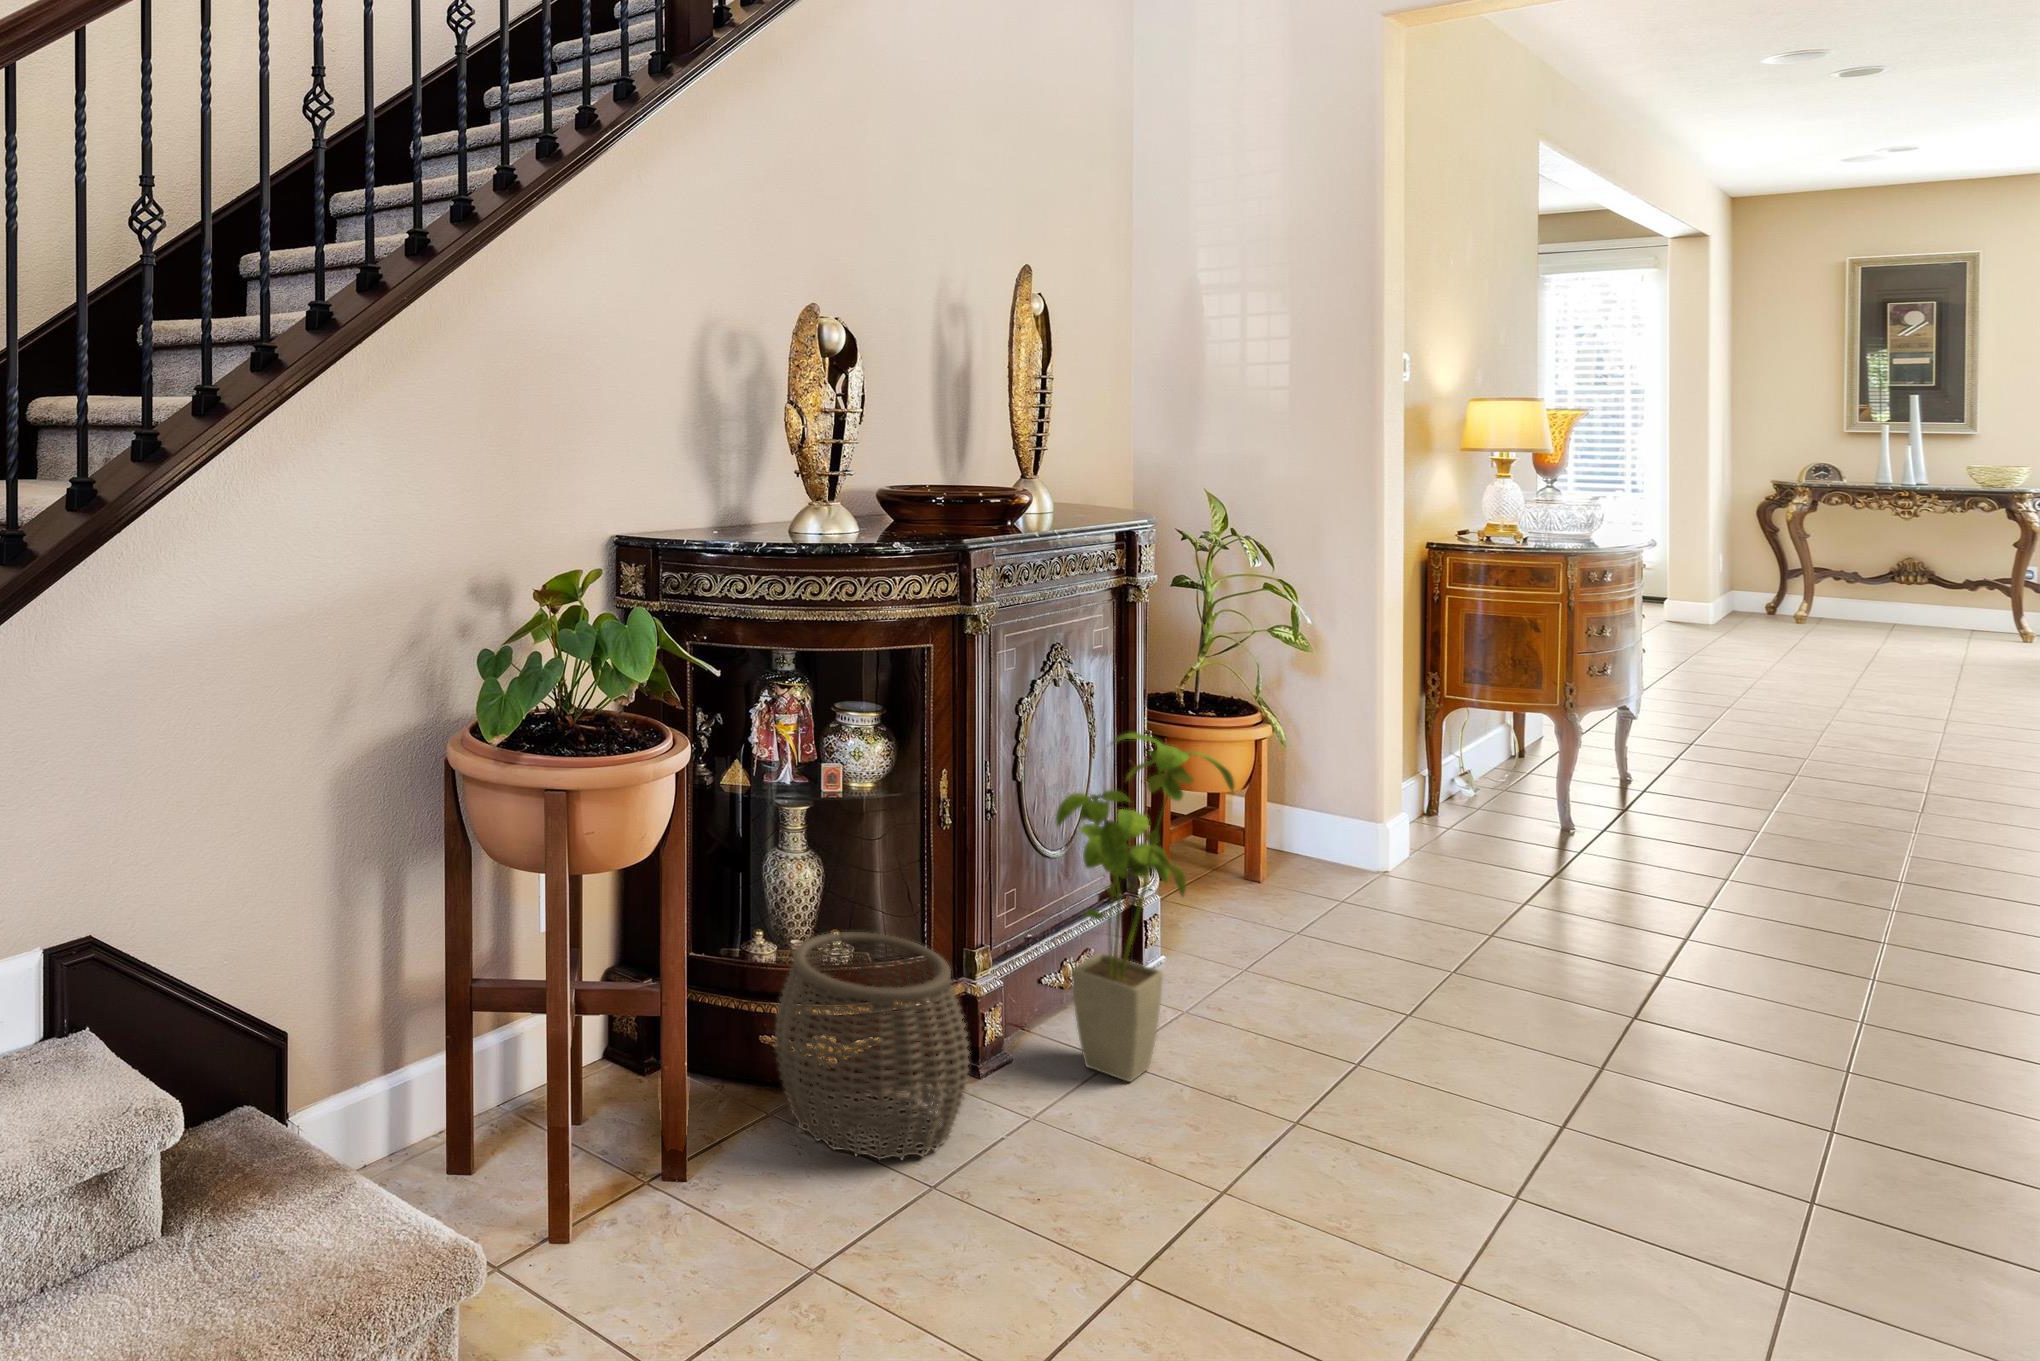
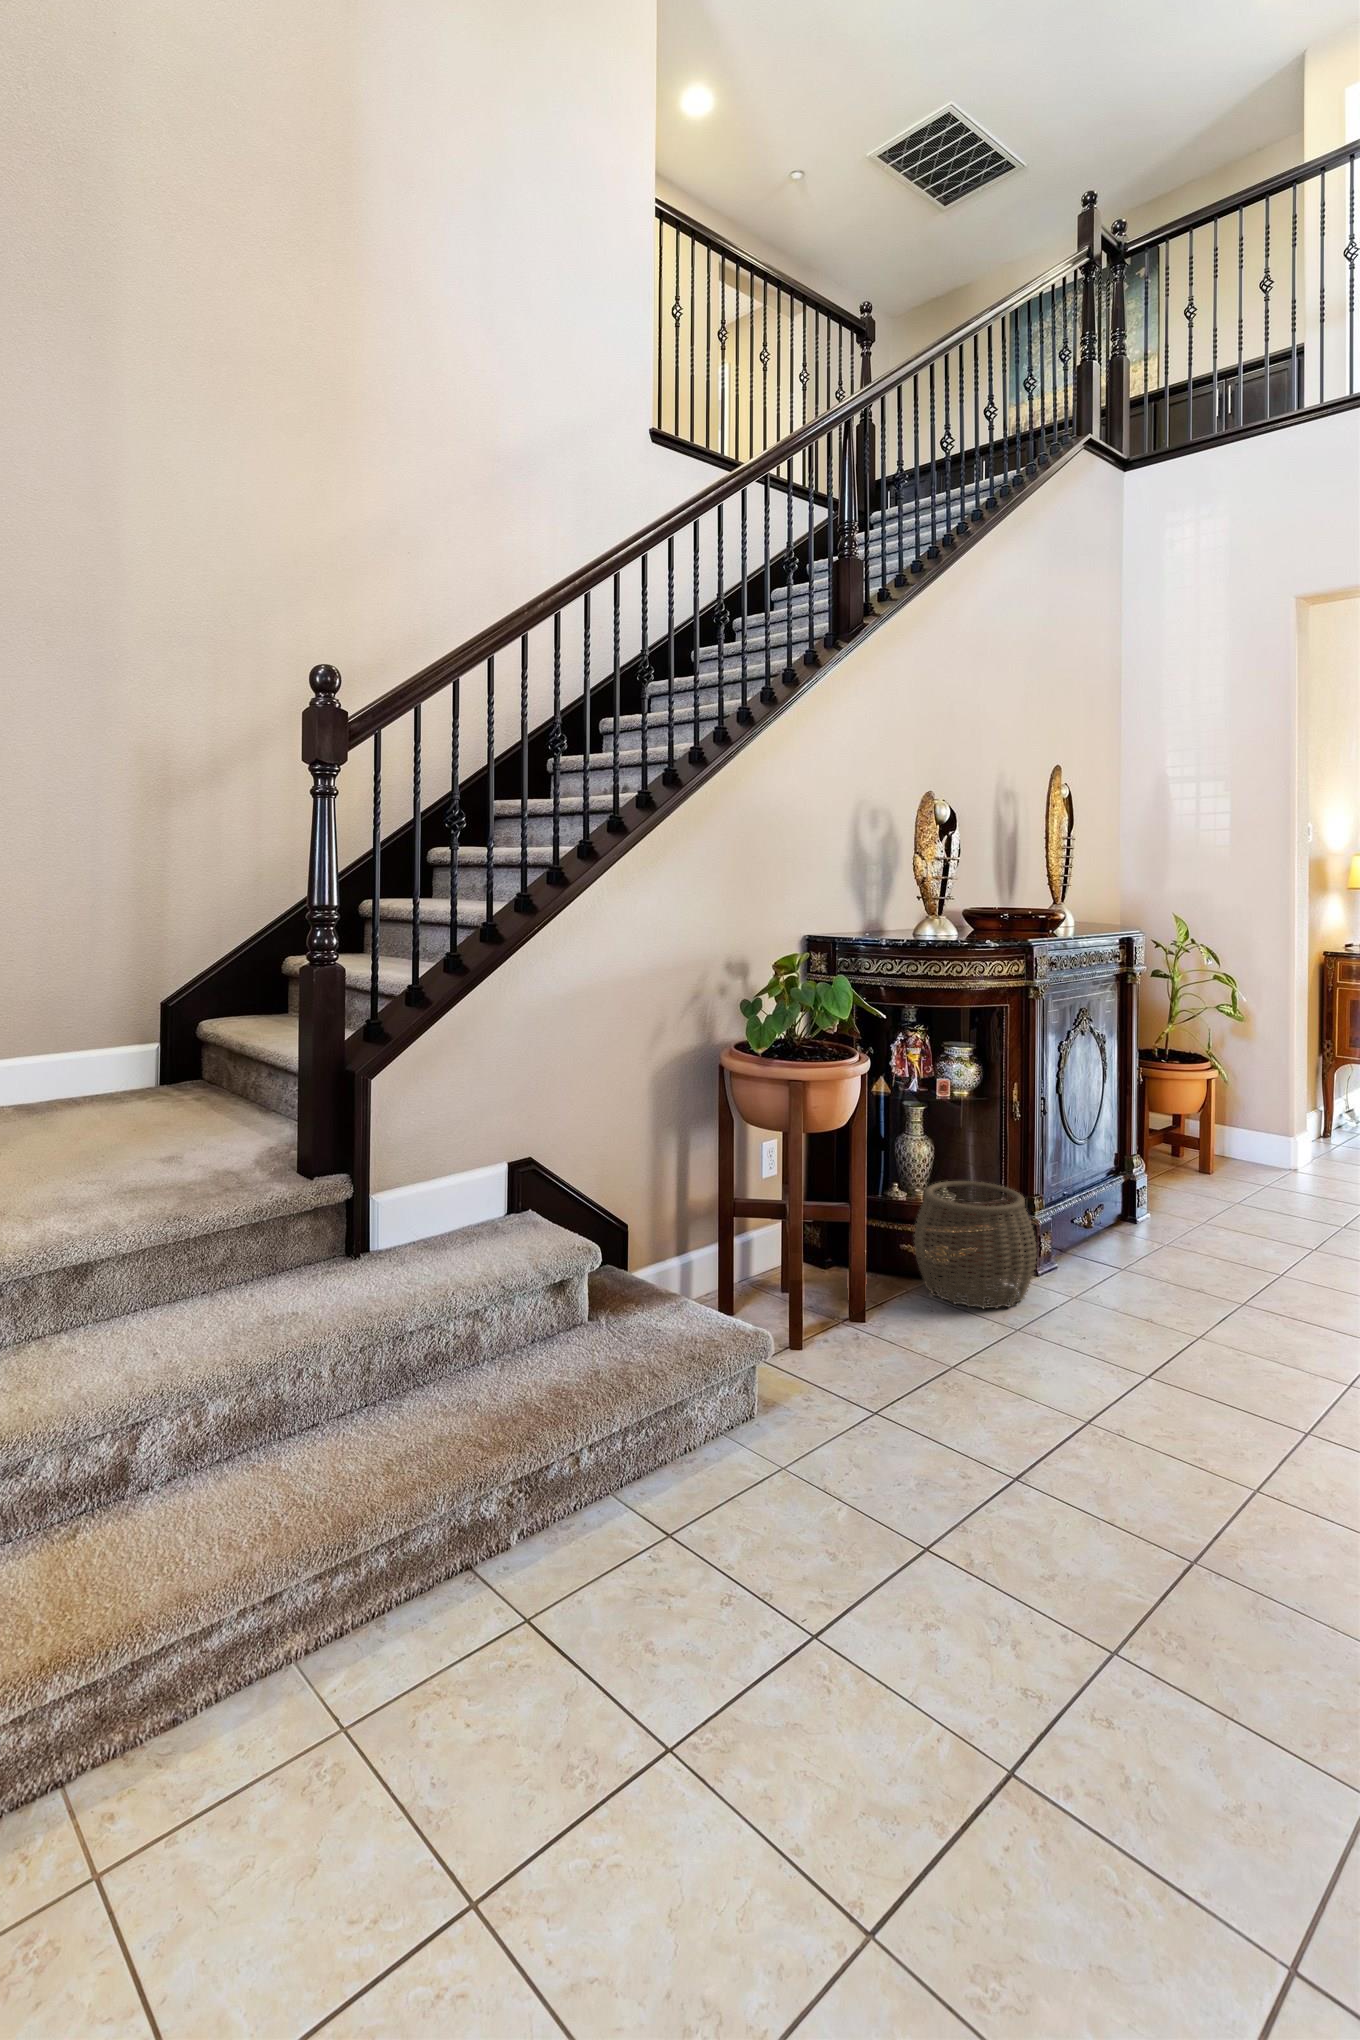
house plant: present [1056,733,1234,1082] -> none [1087,1059,1201,1273]

